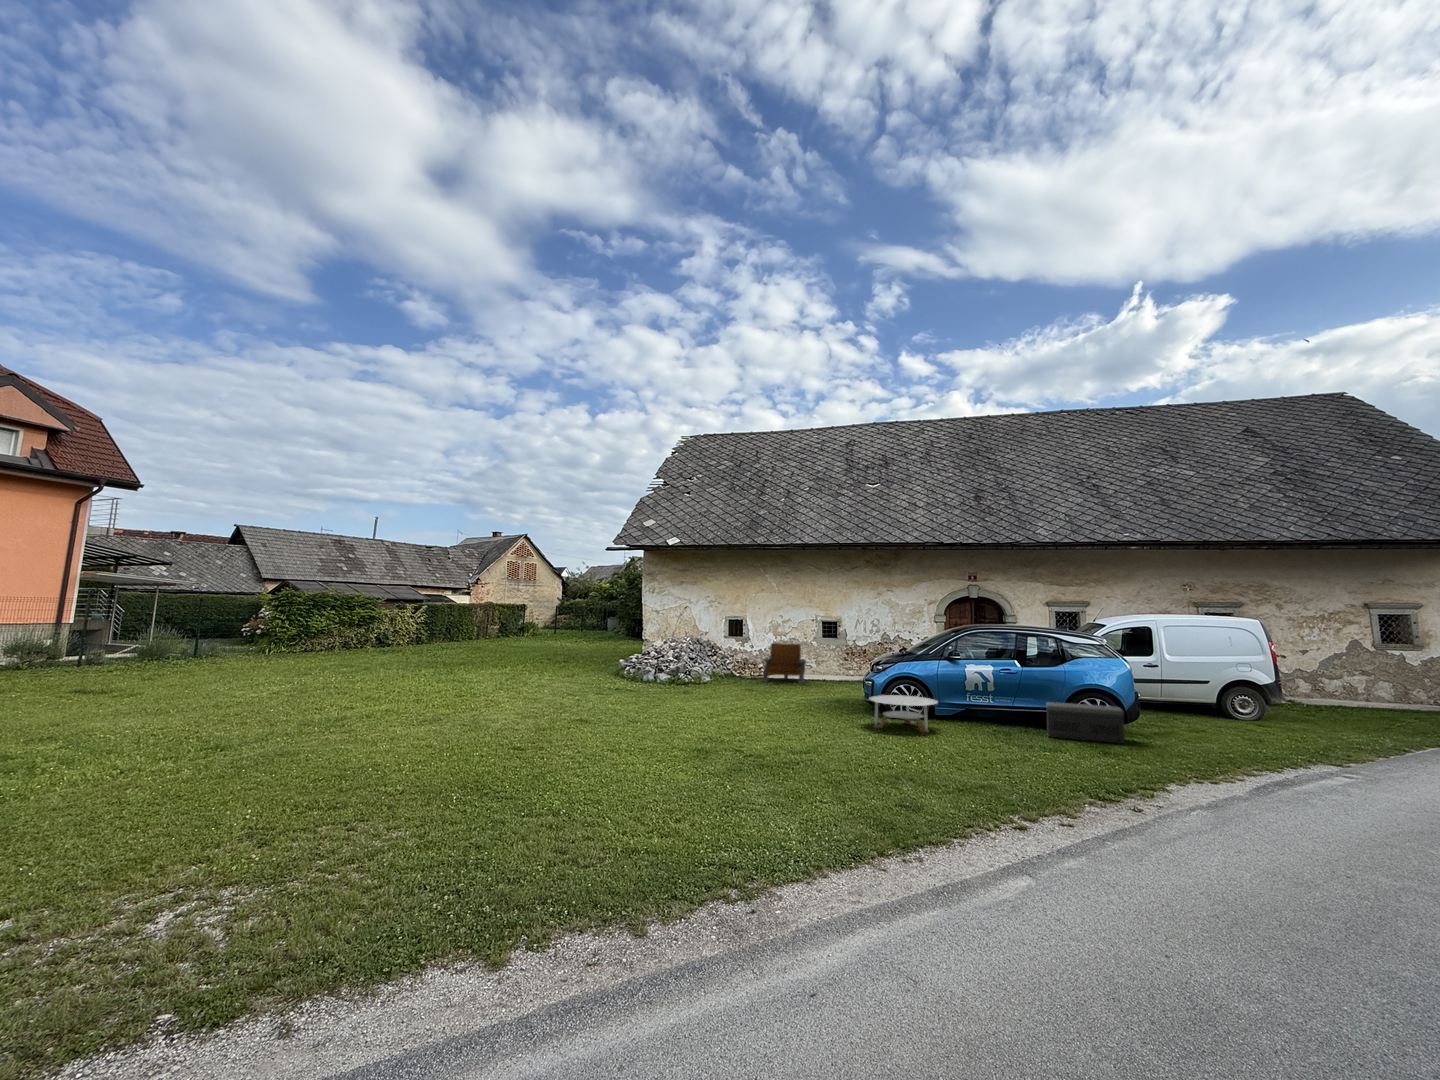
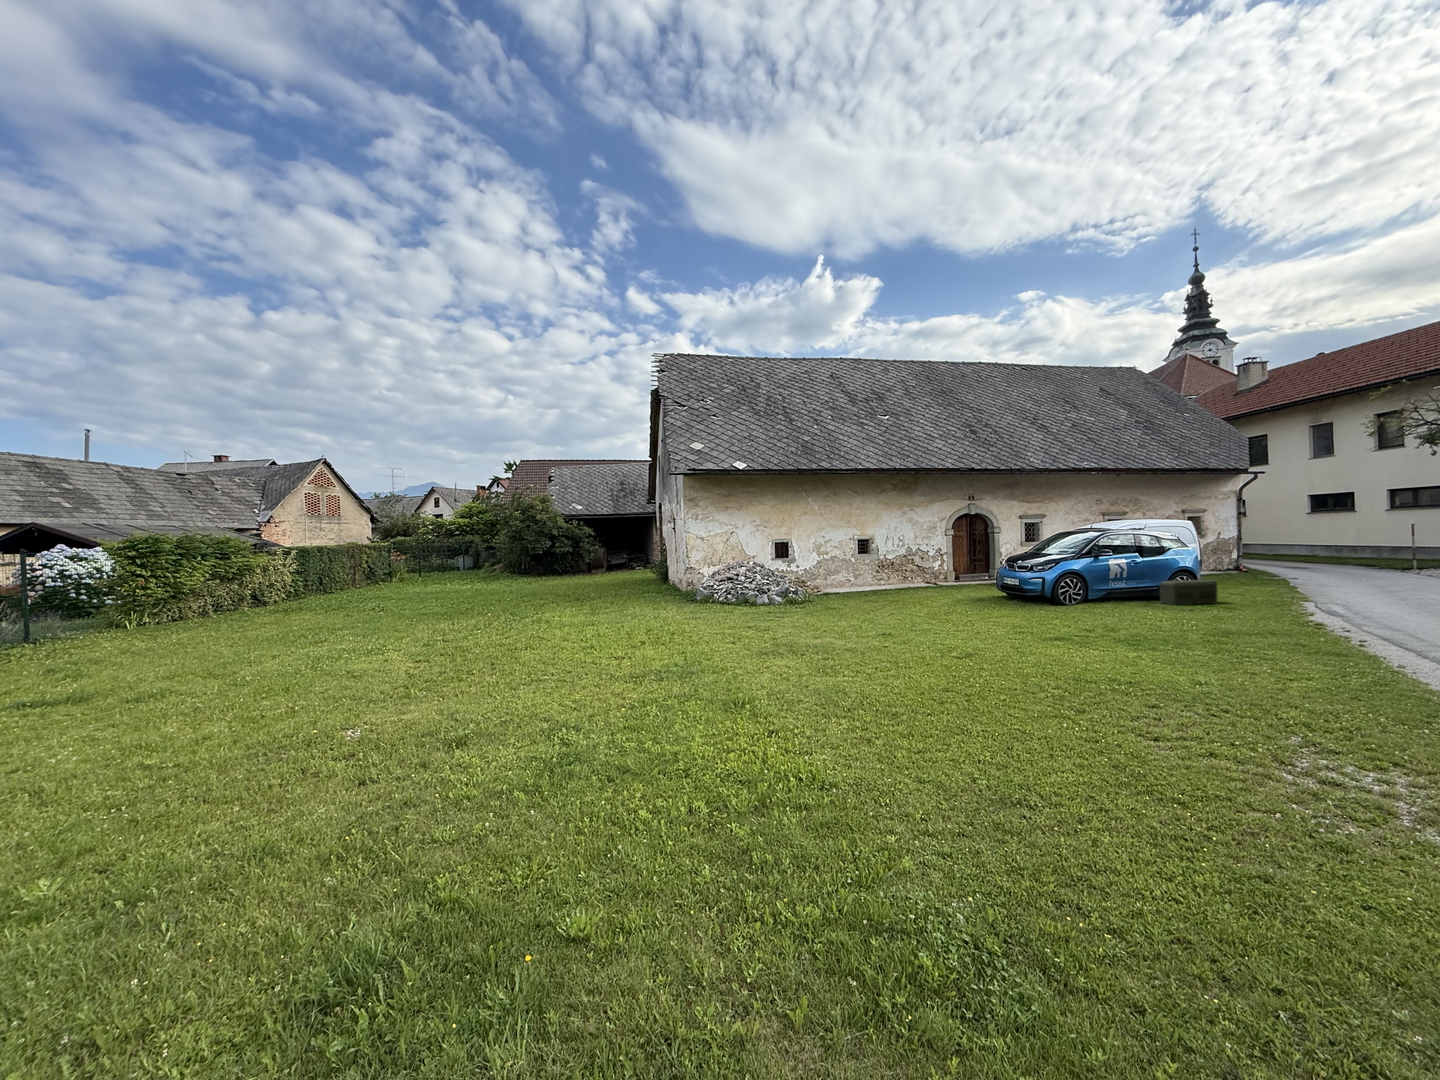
lounge chair: present [762,643,806,684] -> none [815,561,865,599]
round table: present [869,695,938,733] -> none [1059,587,1119,612]

